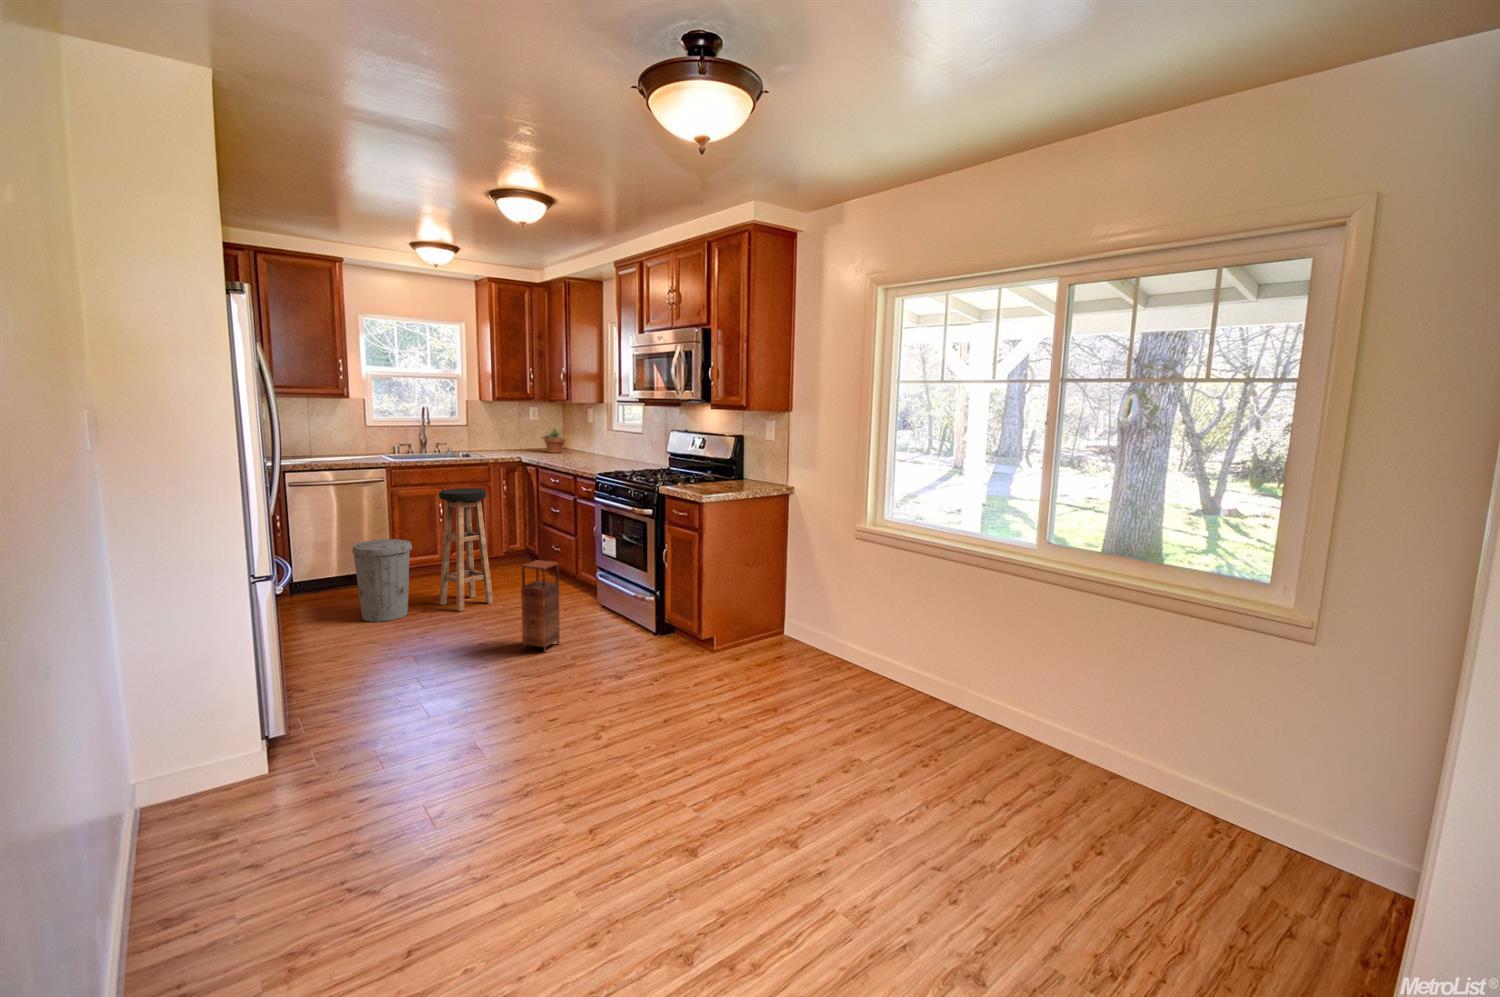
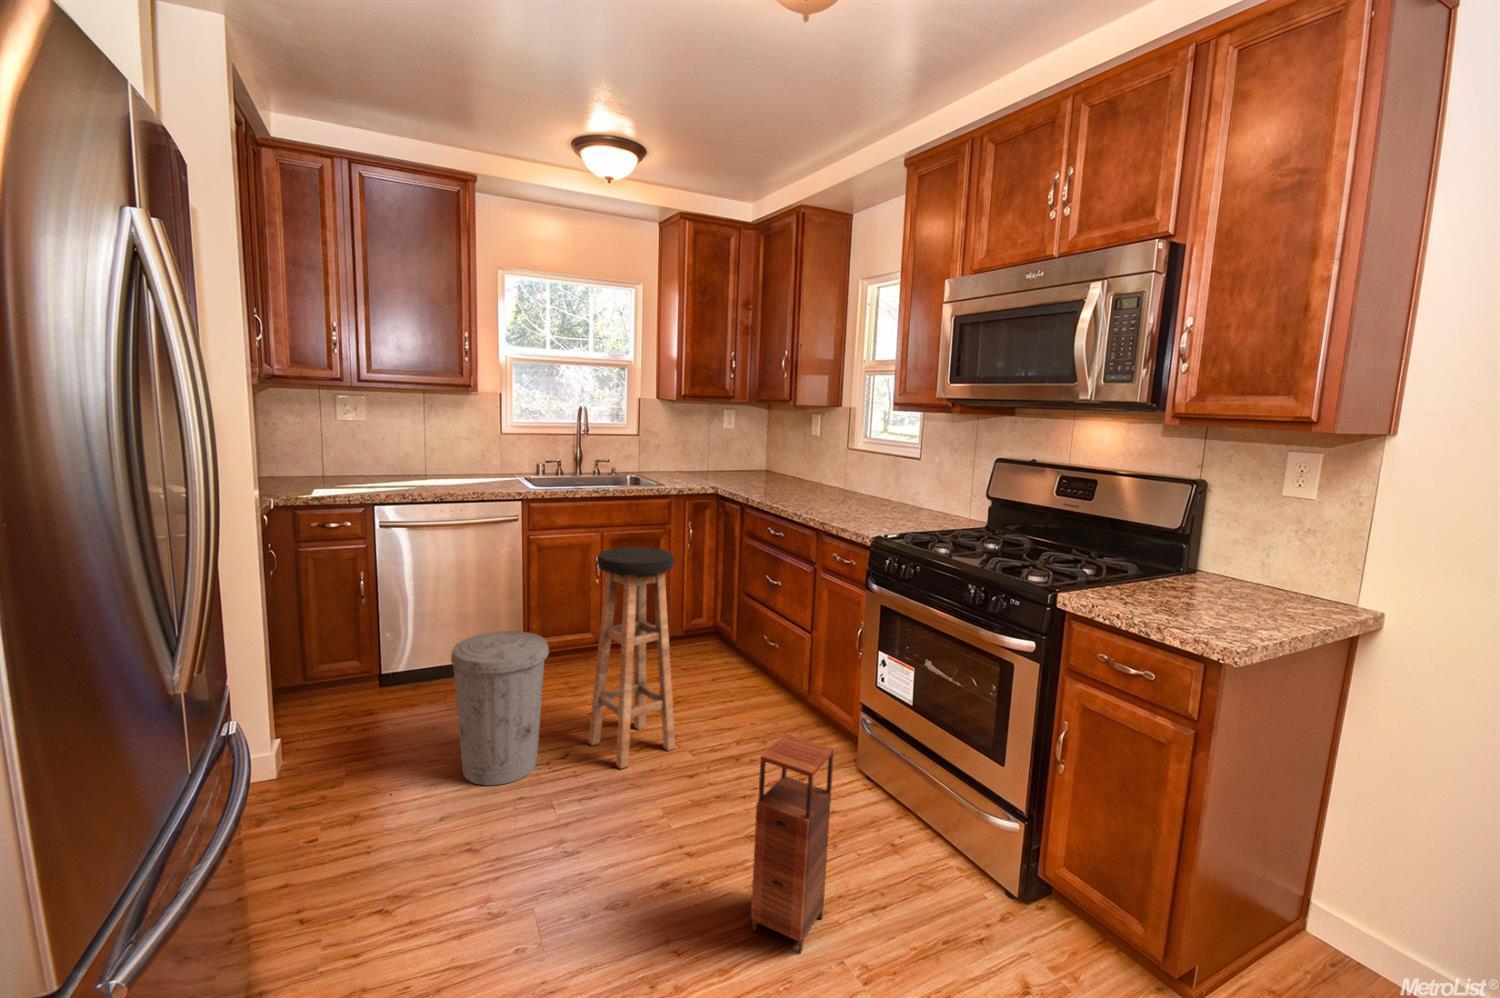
potted plant: present [541,427,566,453] -> none [737,438,780,480]

